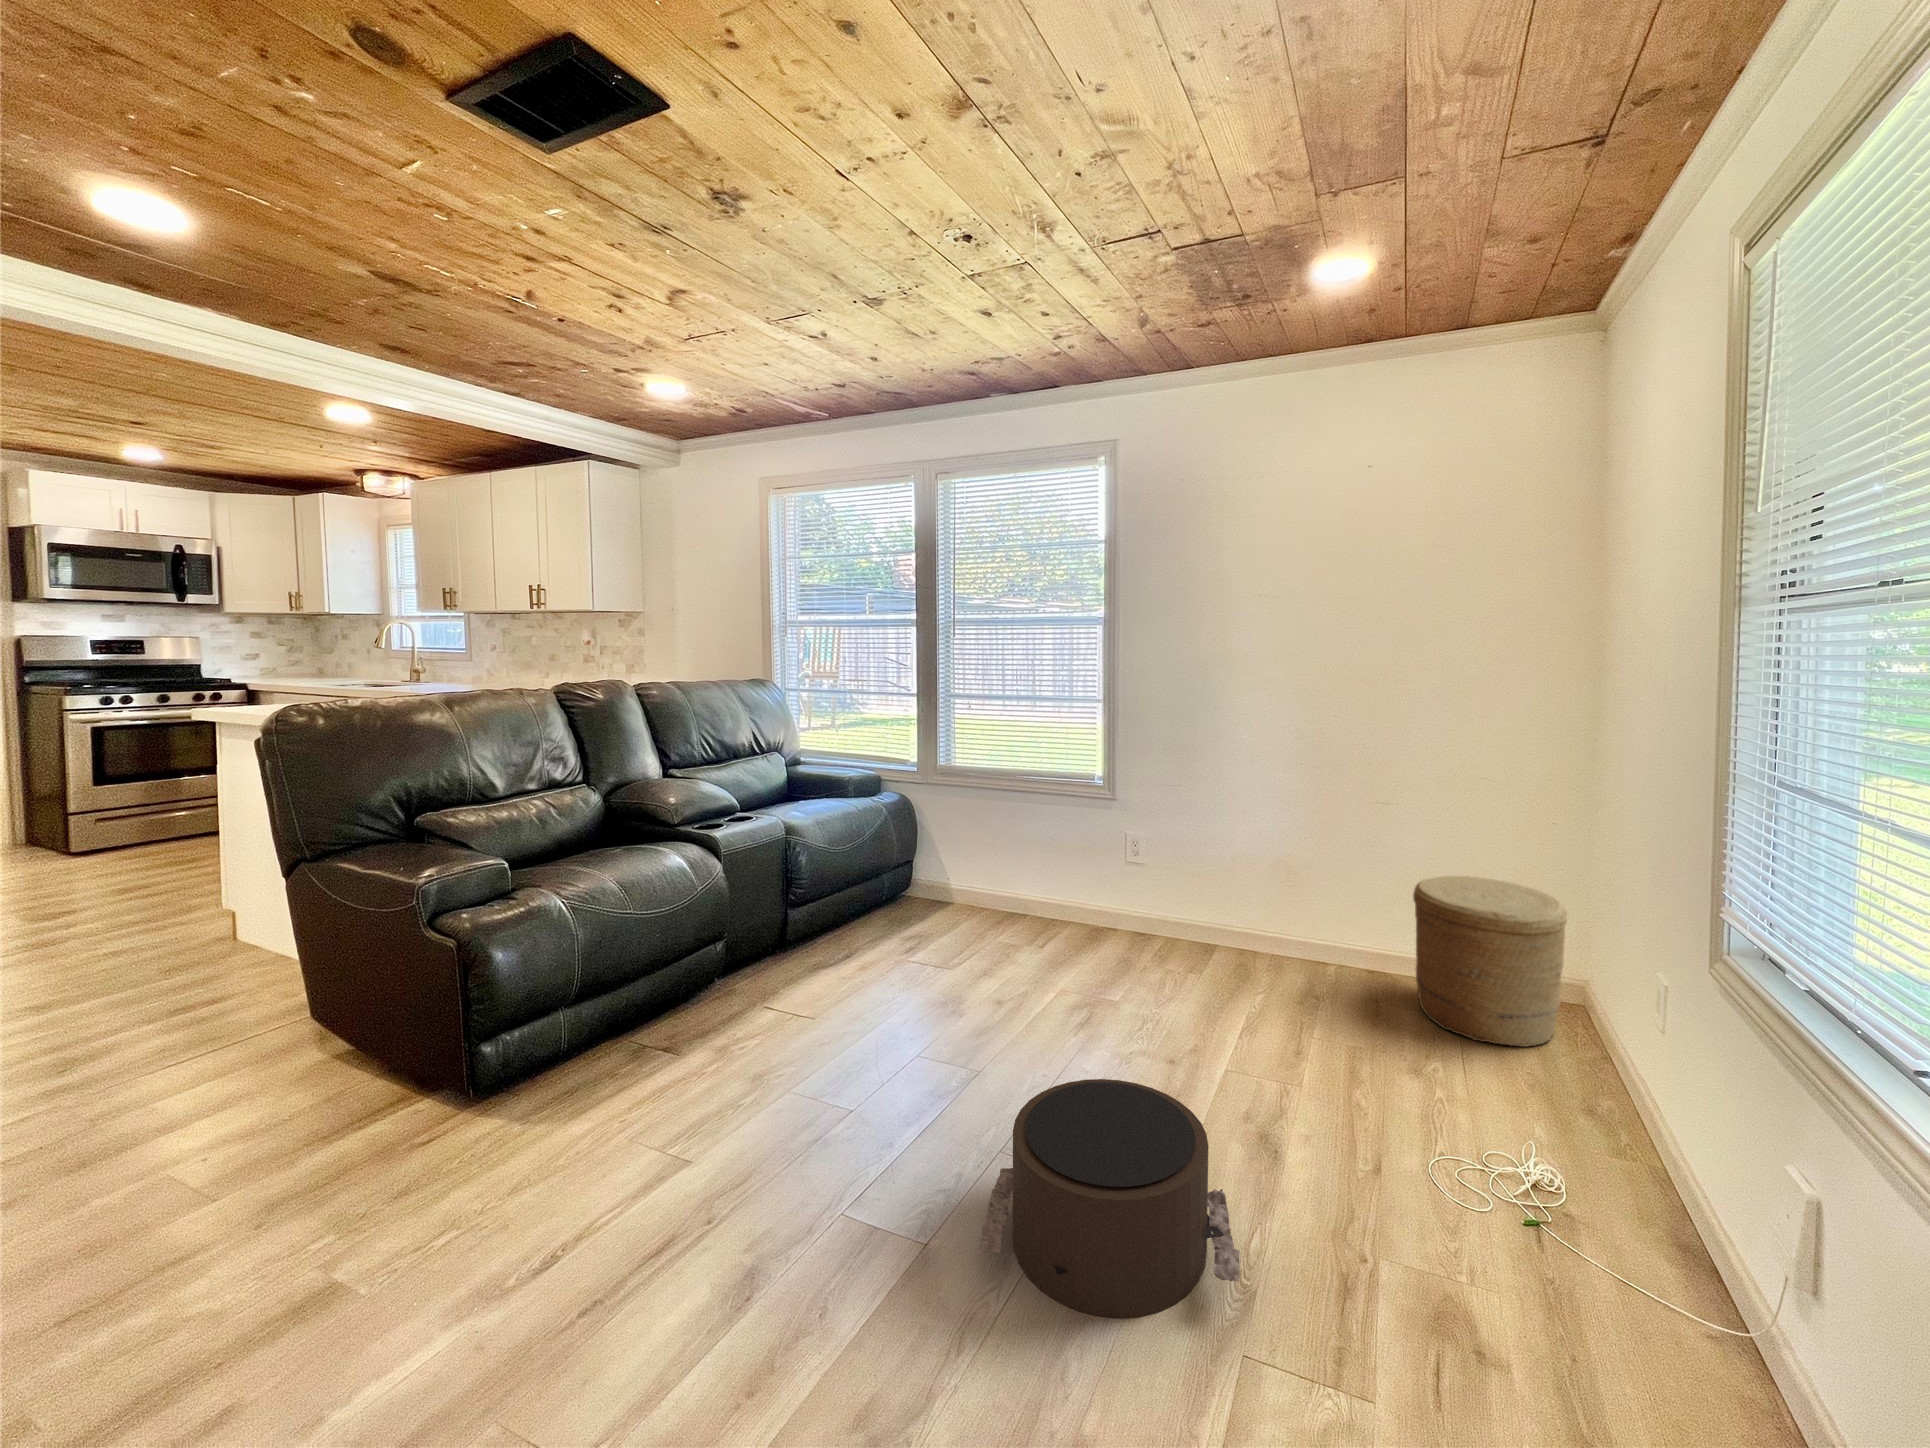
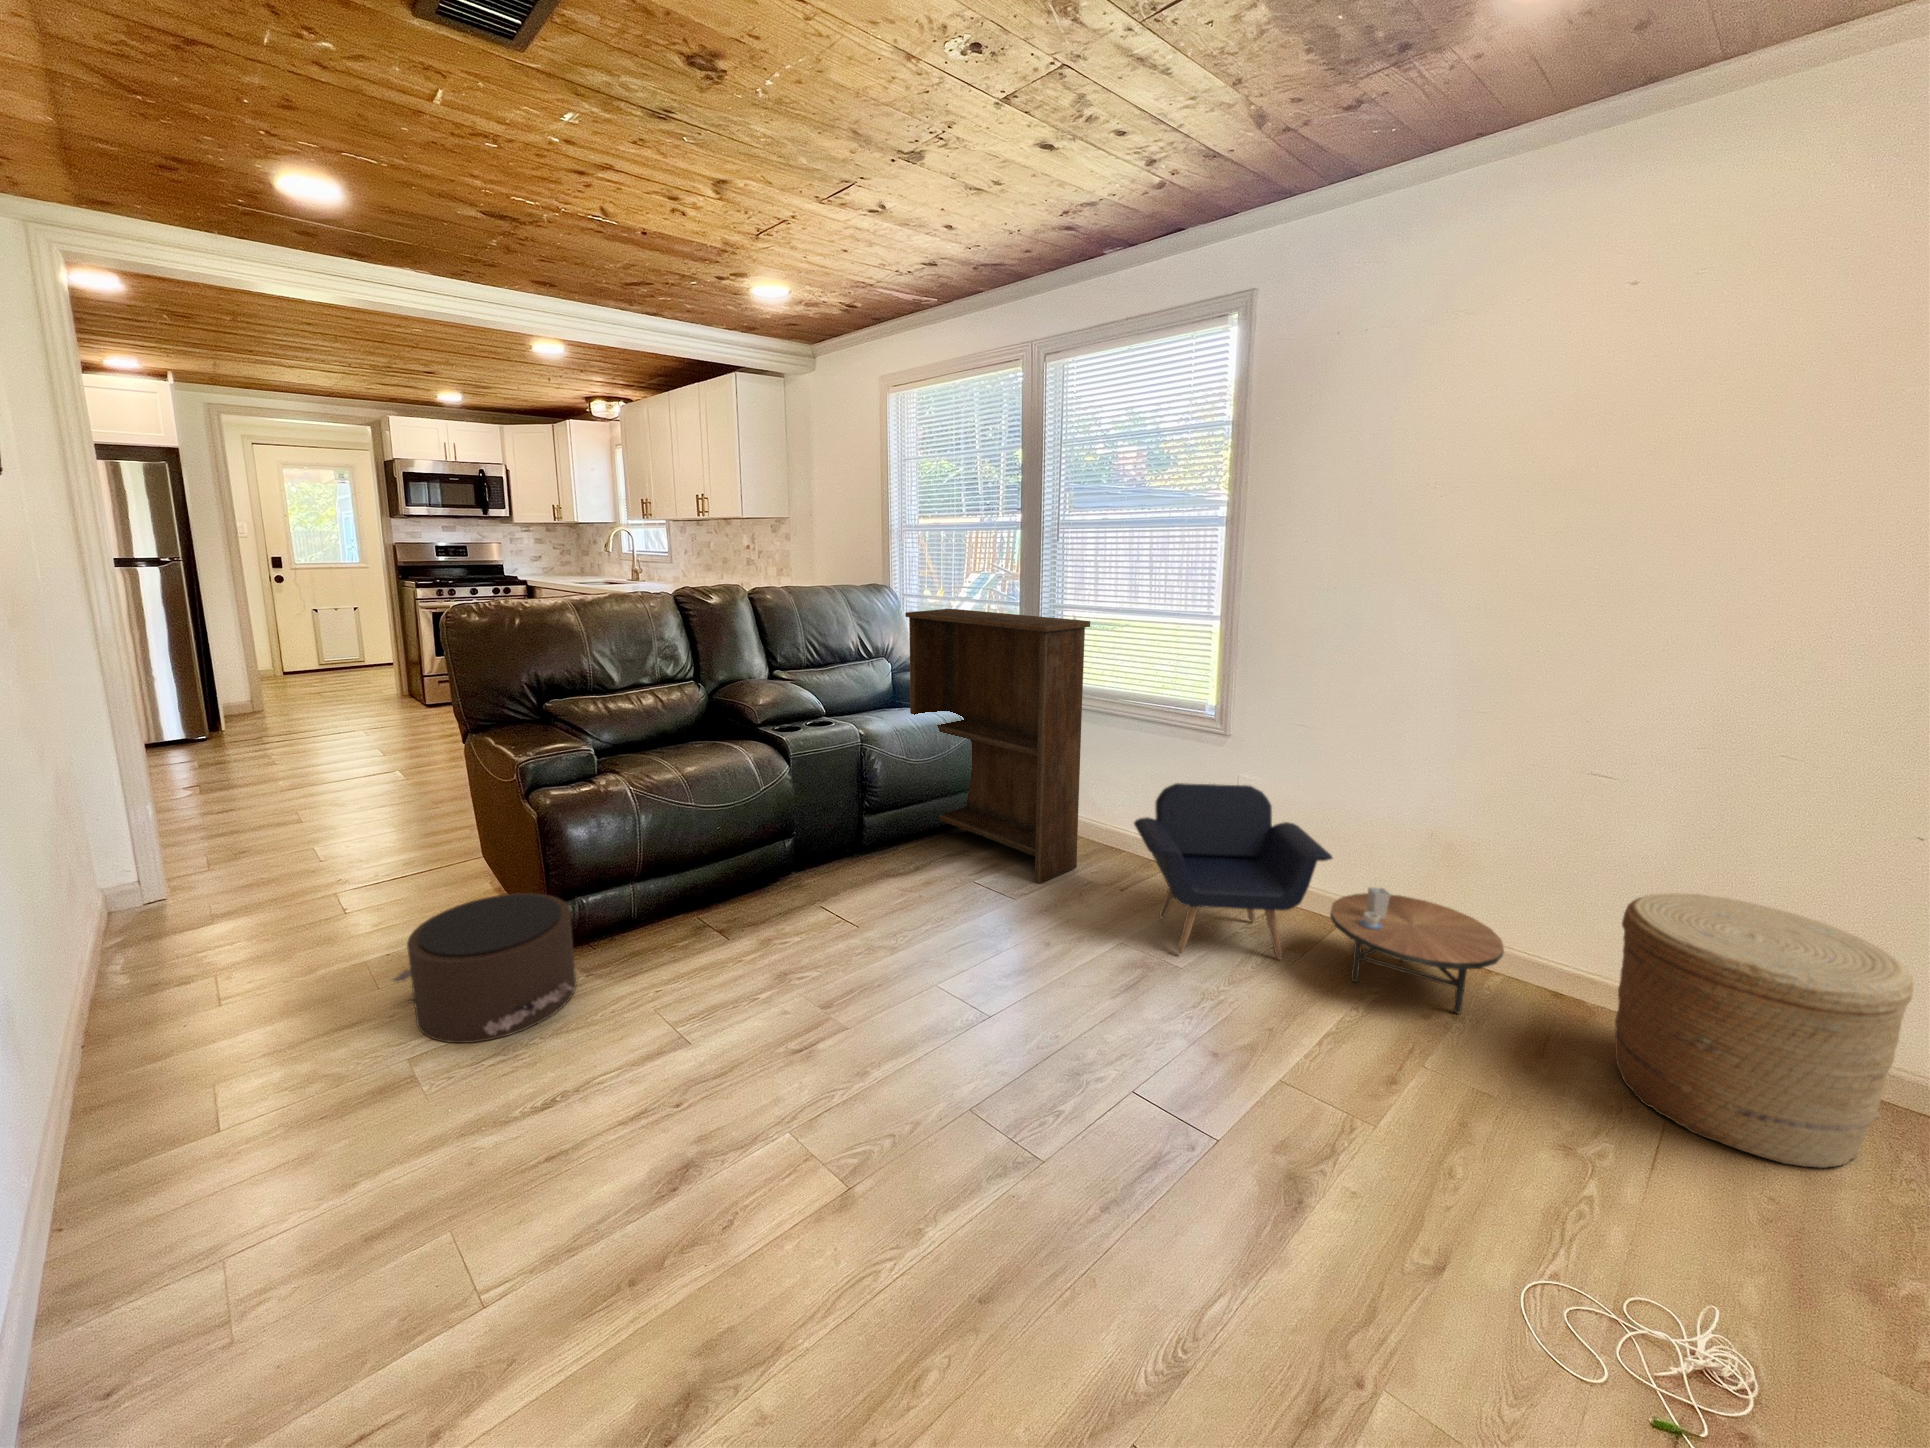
bookshelf: none [820,700,1003,951] -> present [905,609,1090,883]
armchair: none [1061,837,1341,994] -> present [1134,783,1504,1014]
pouf: present [980,1079,1239,1318] -> present [392,893,576,1043]

